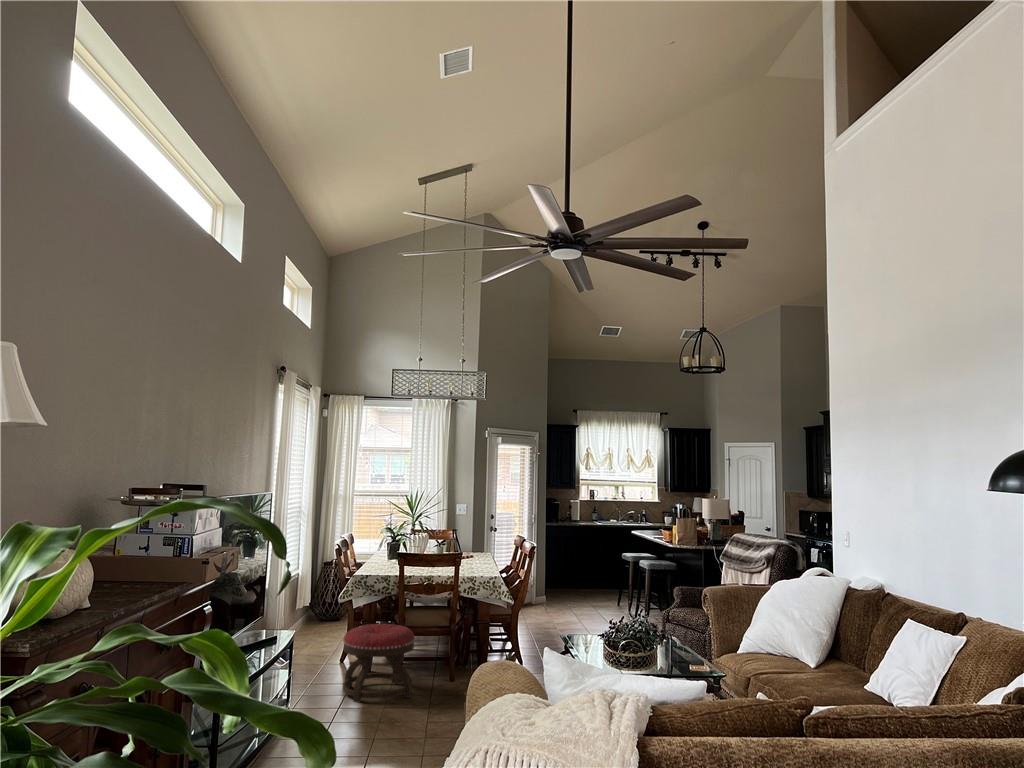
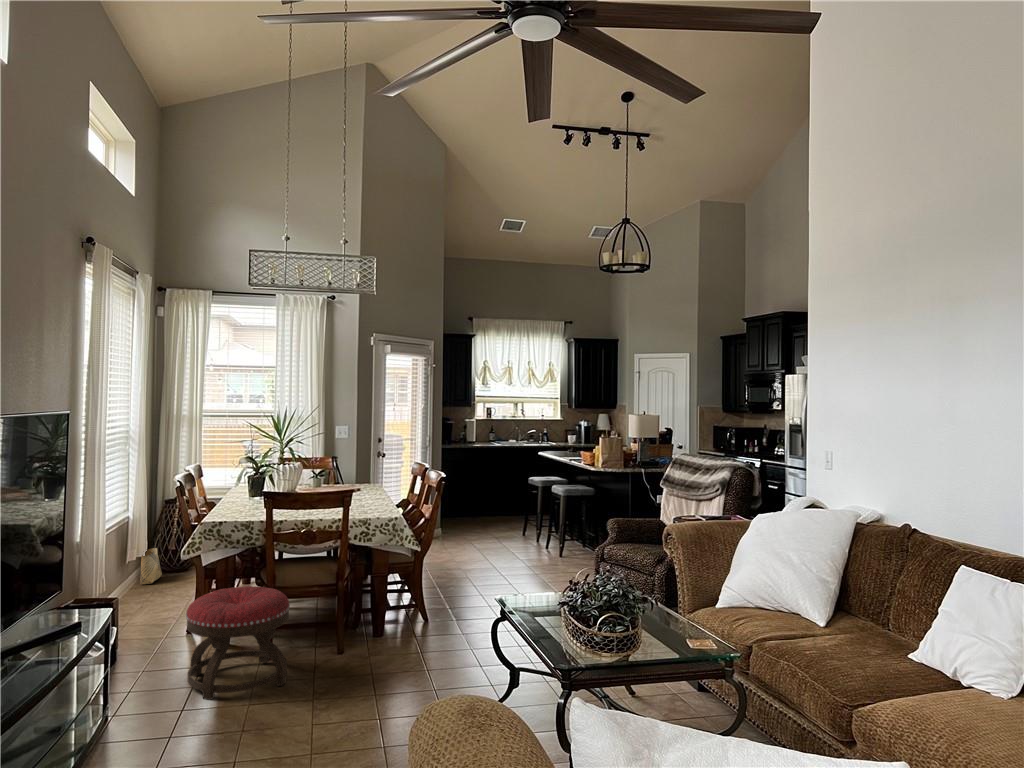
woven basket: none [305,588,321,628] -> present [140,536,162,584]

